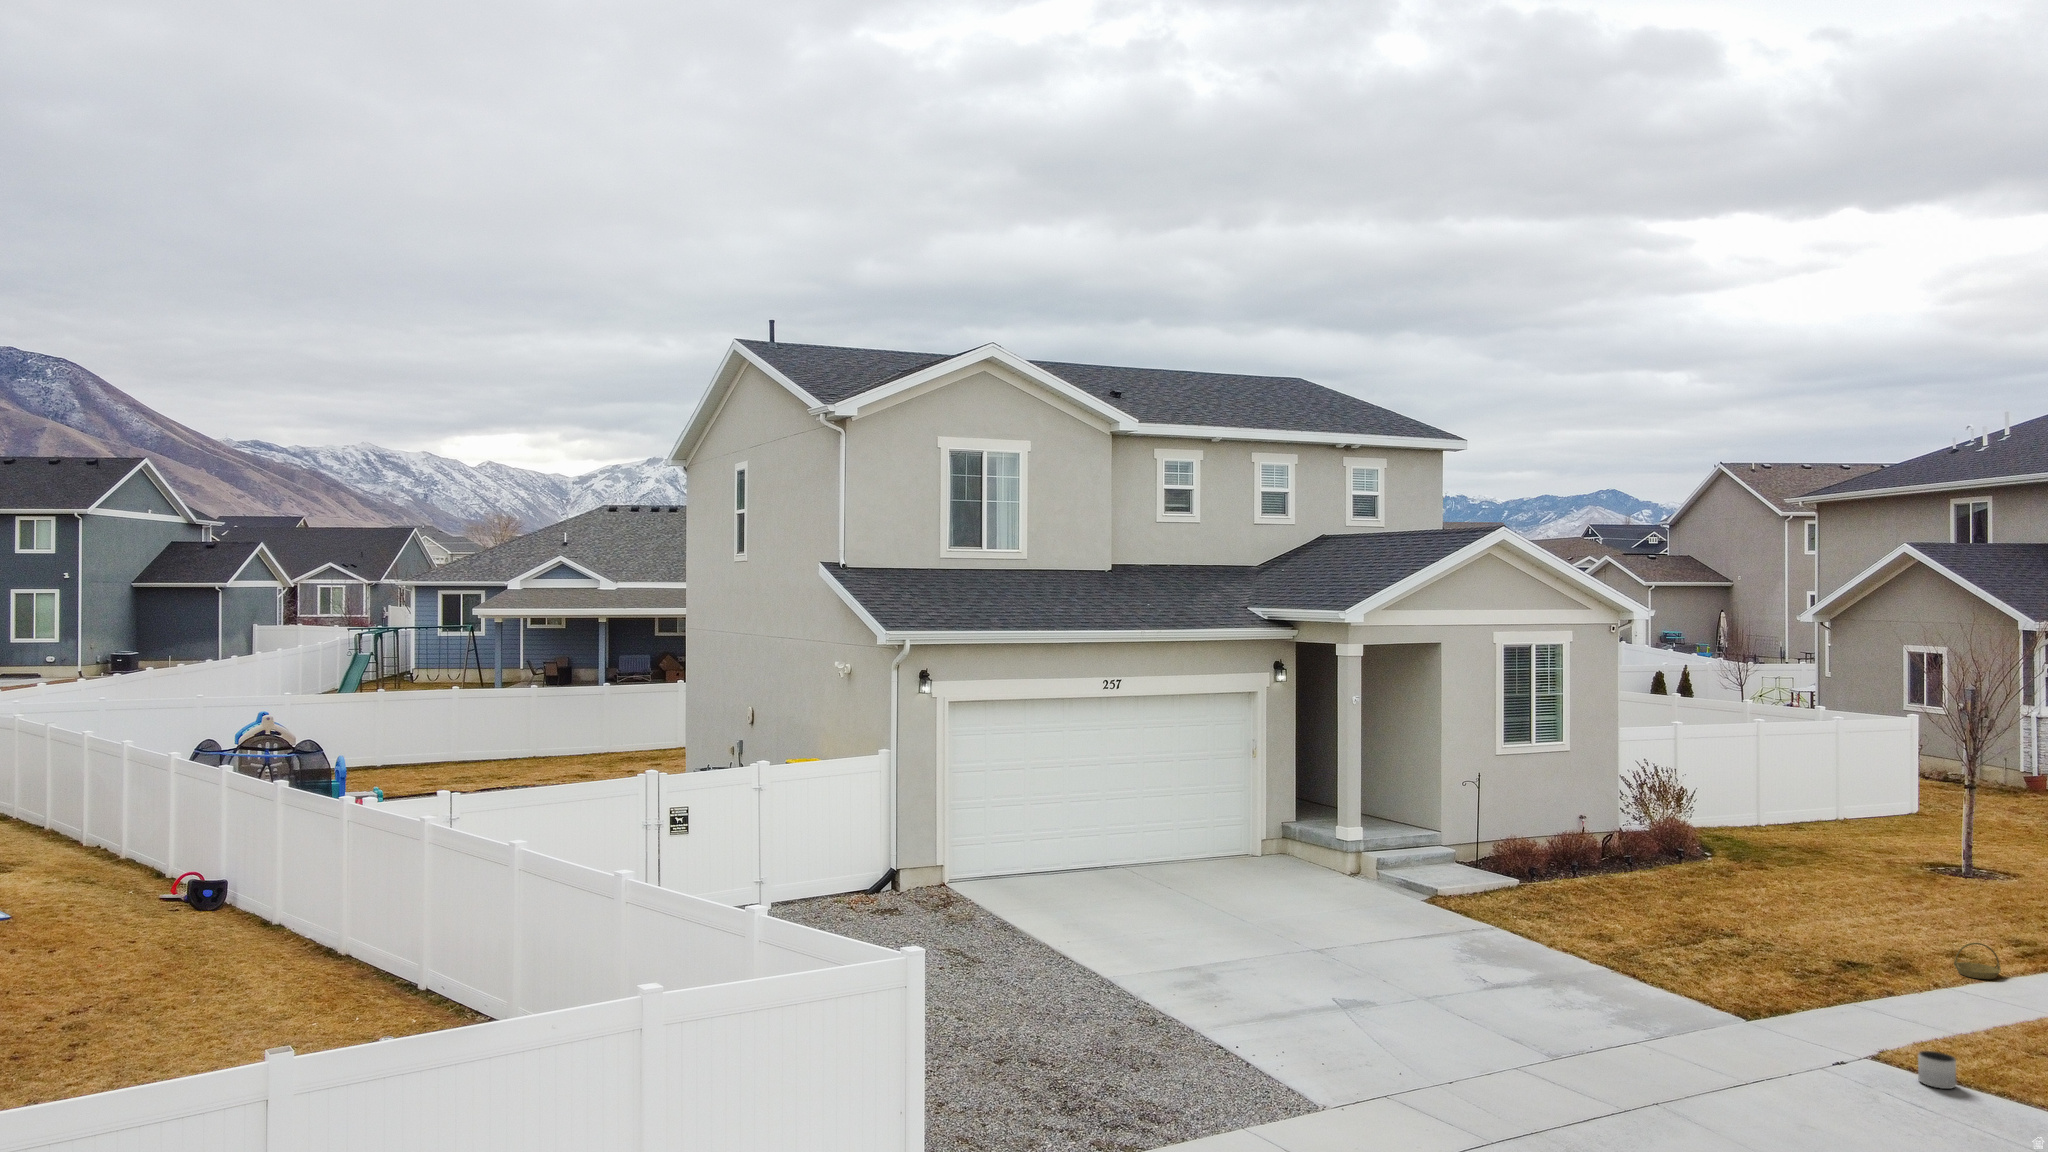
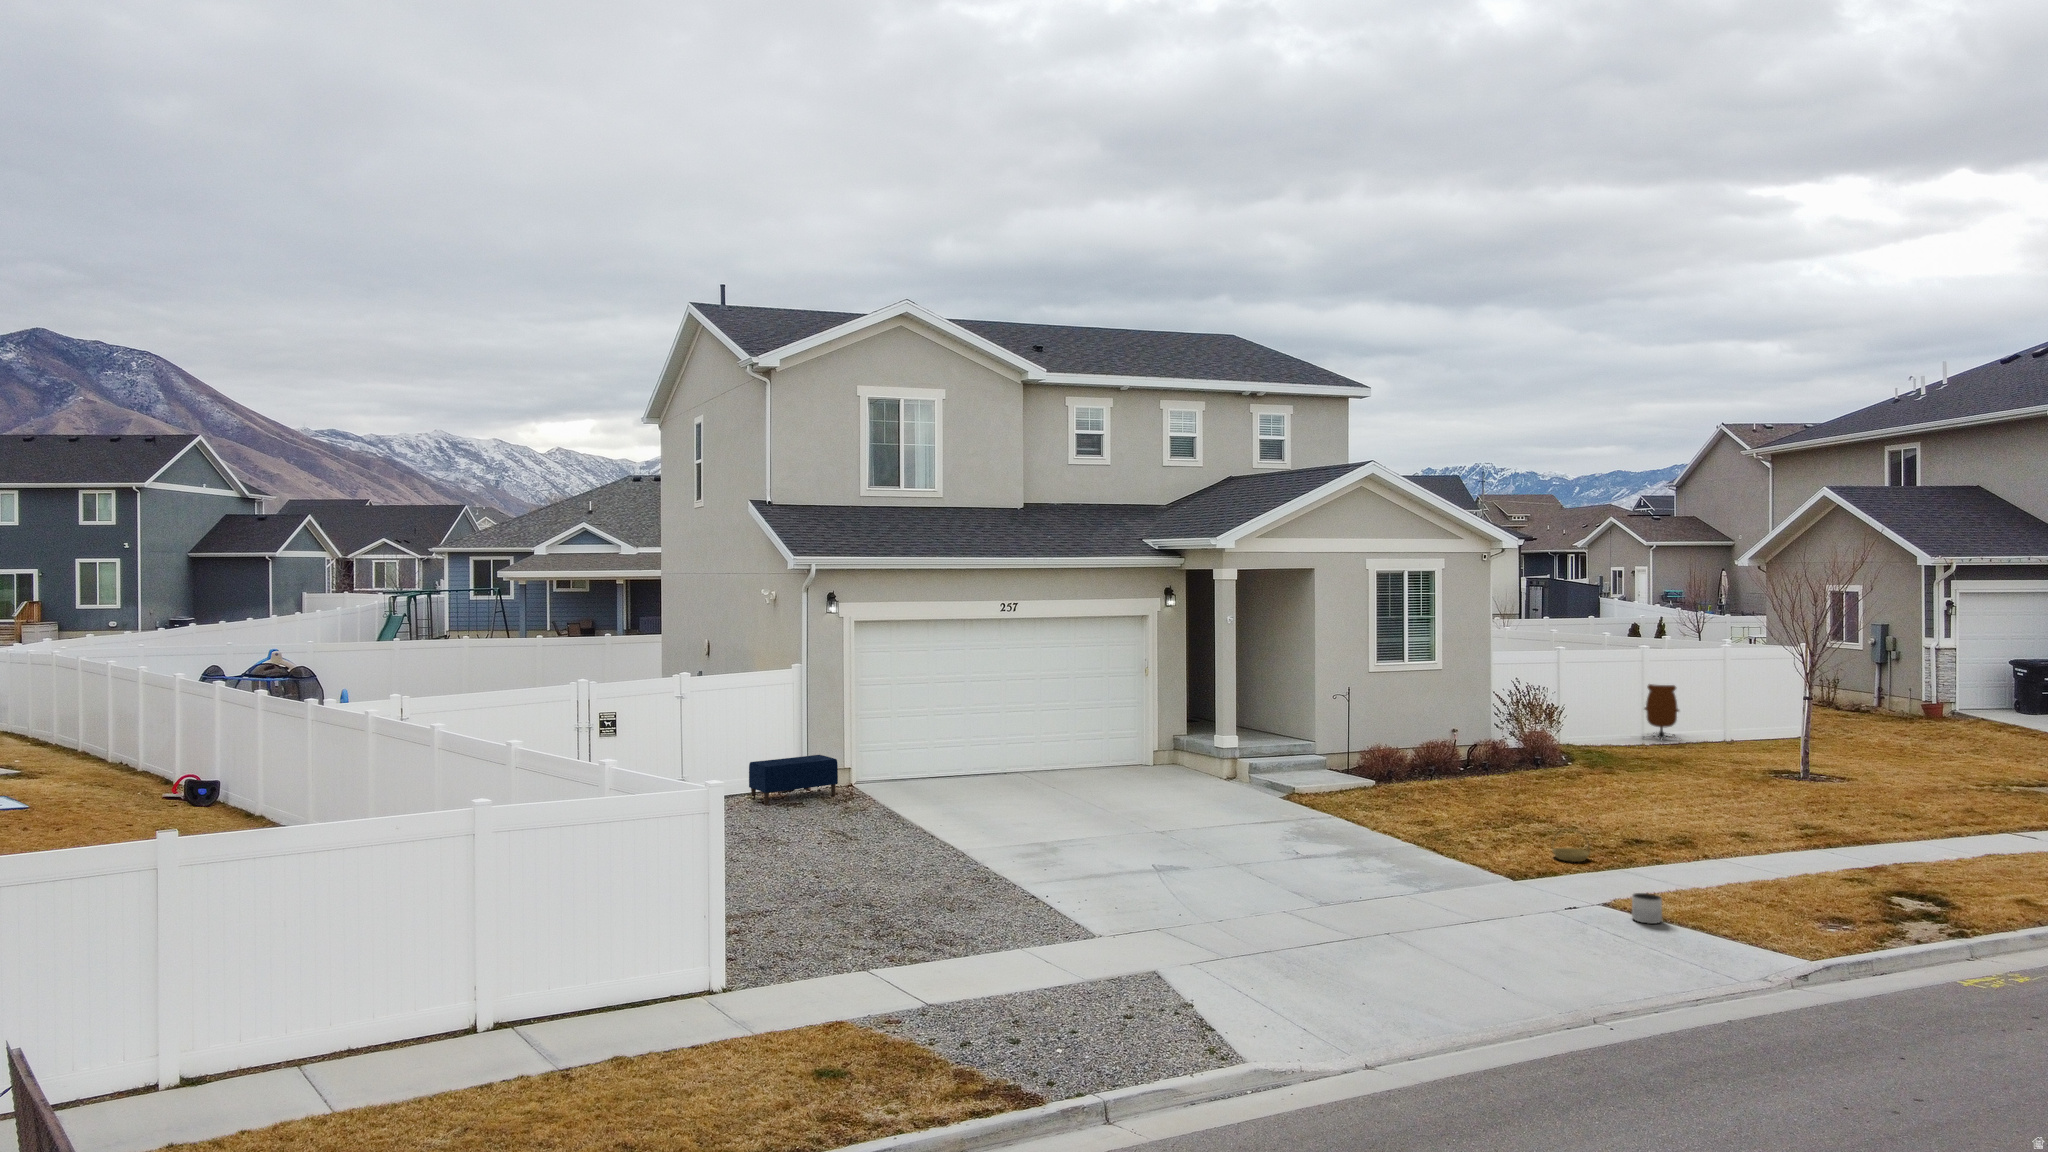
lounge chair: none [1775,769,1819,832] -> present [1644,684,1679,739]
bench: none [829,848,928,908] -> present [749,755,838,805]
basket: present [1954,943,2001,979] -> present [1552,833,1590,862]

